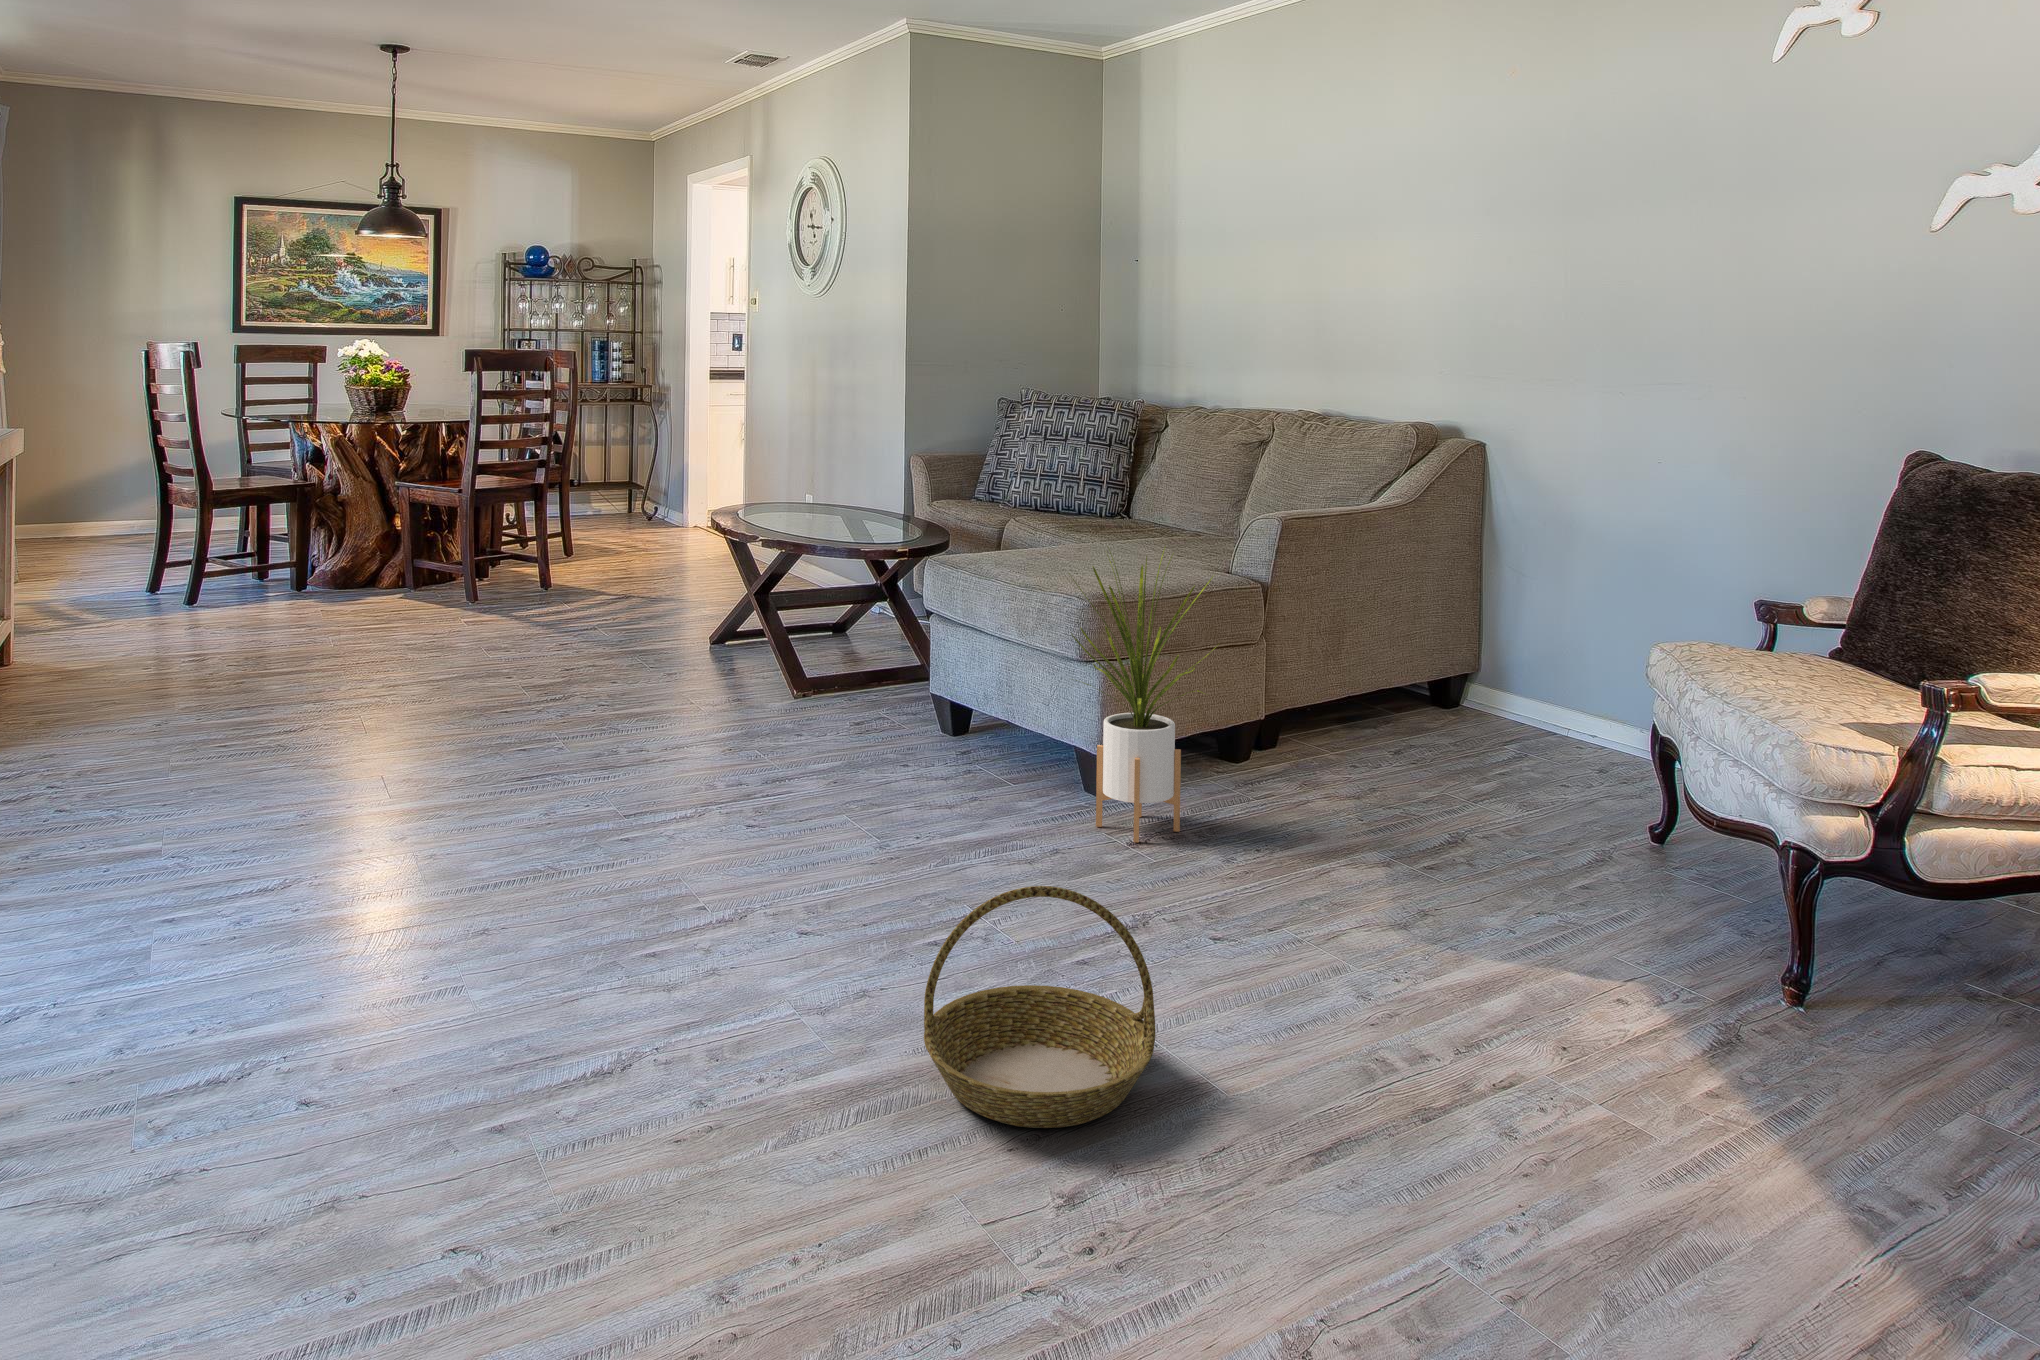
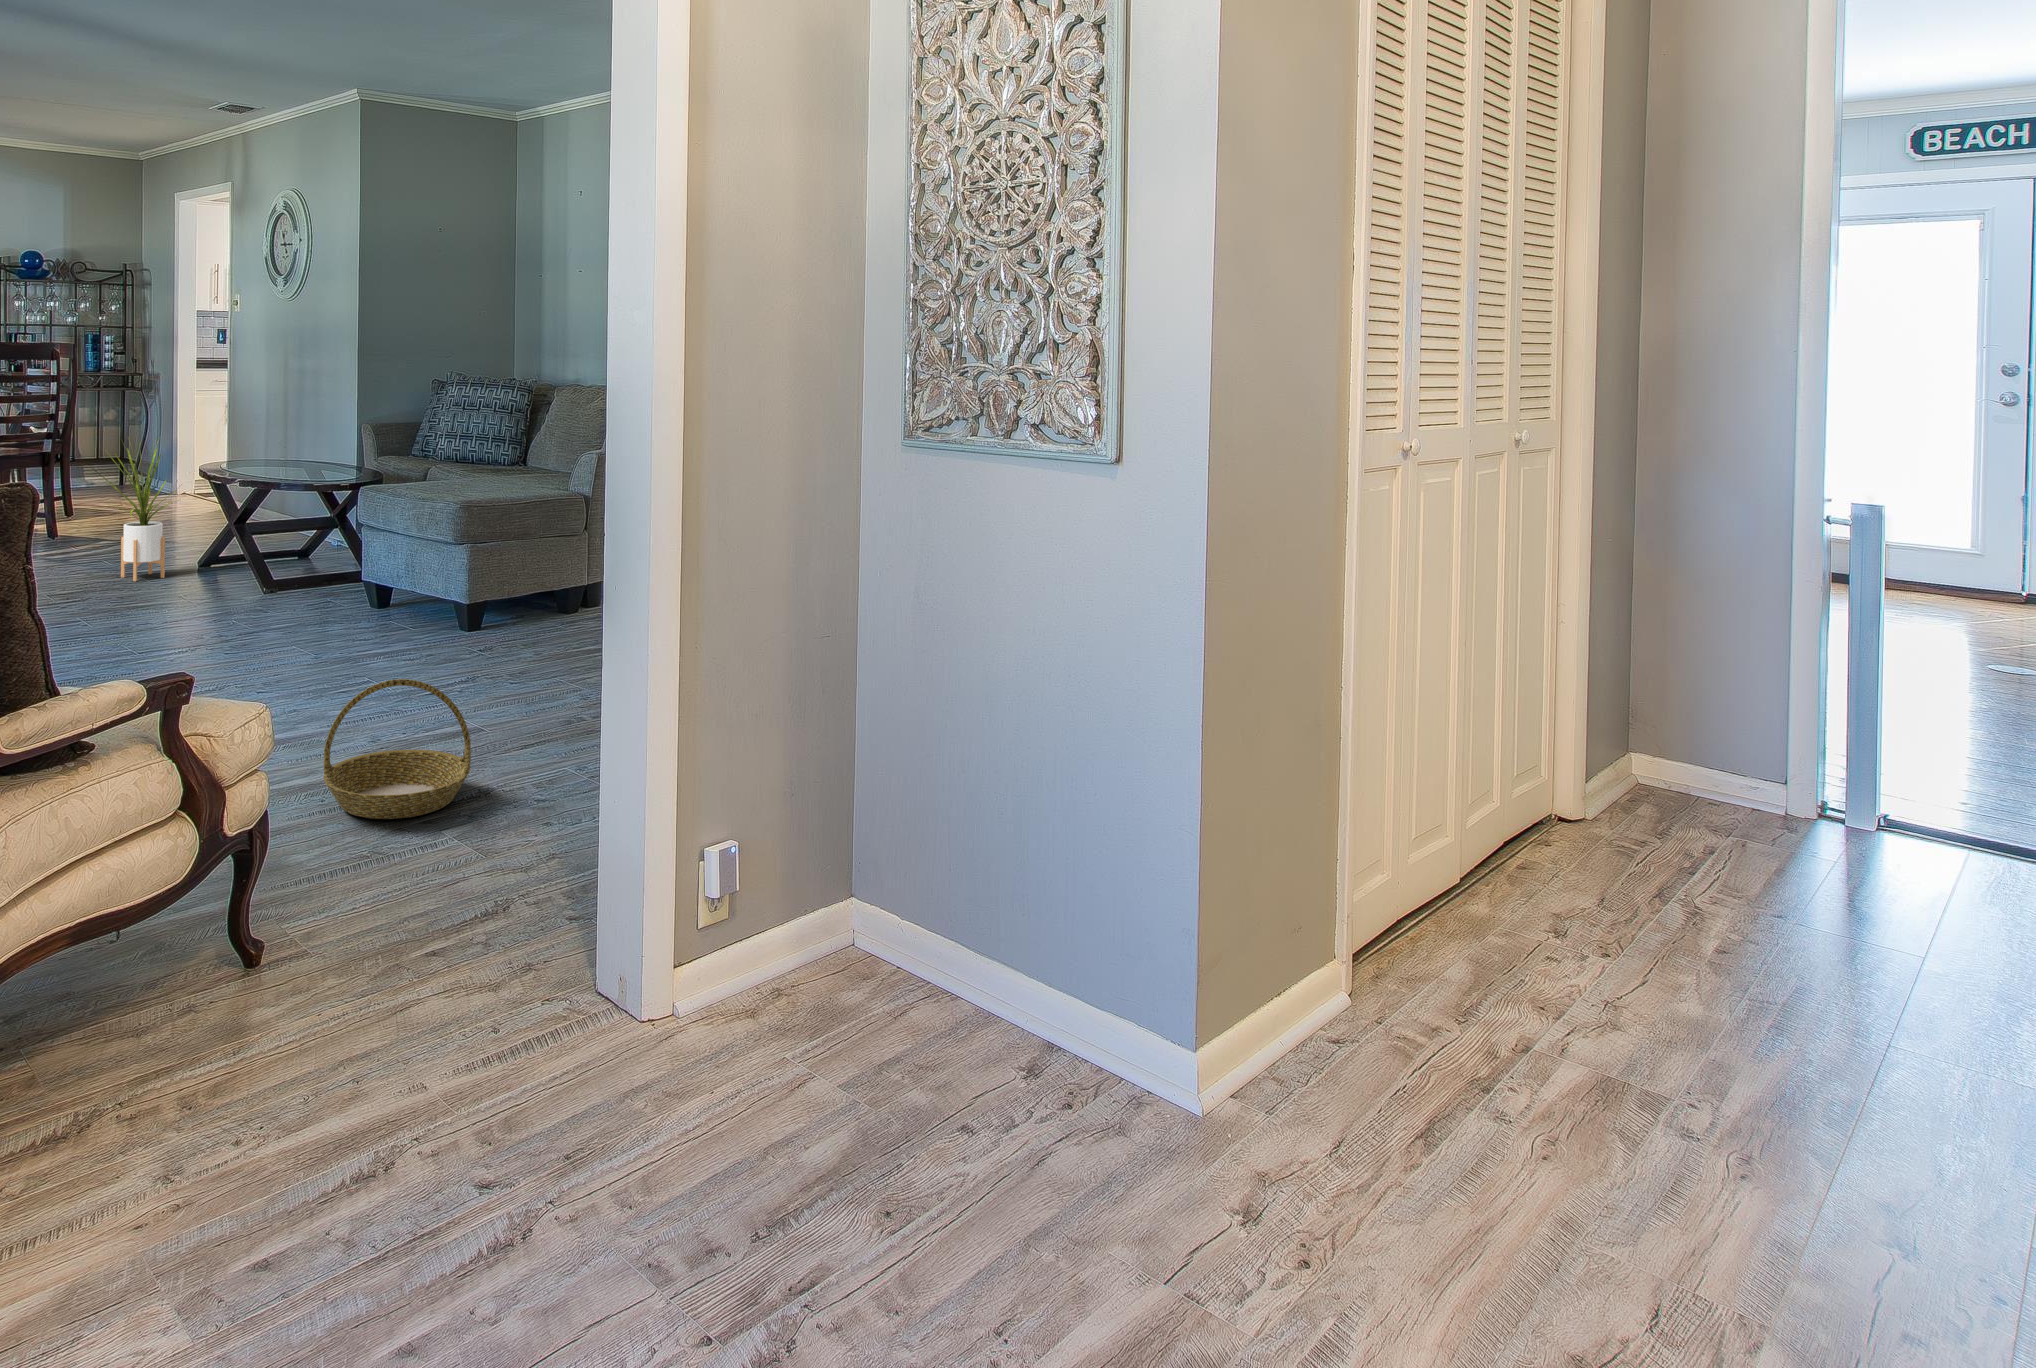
house plant: present [1072,547,1217,842] -> present [102,445,180,581]

